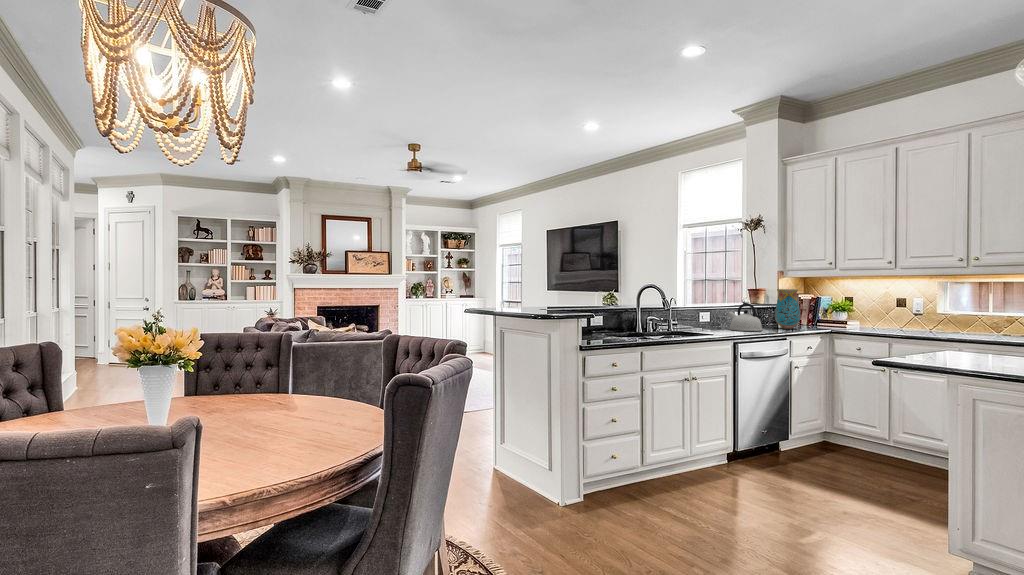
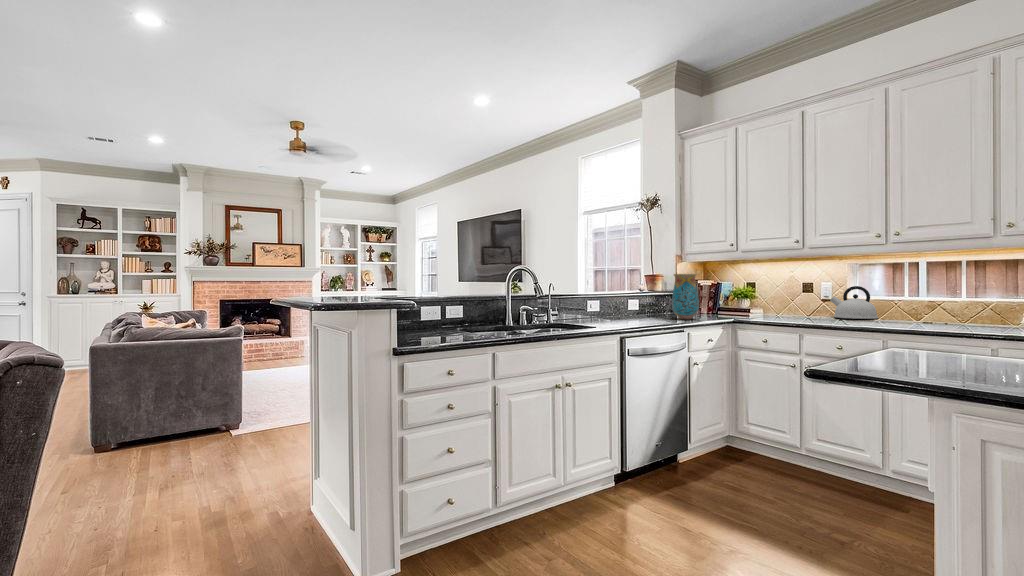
kettle: present [728,303,762,331] -> present [830,286,878,319]

